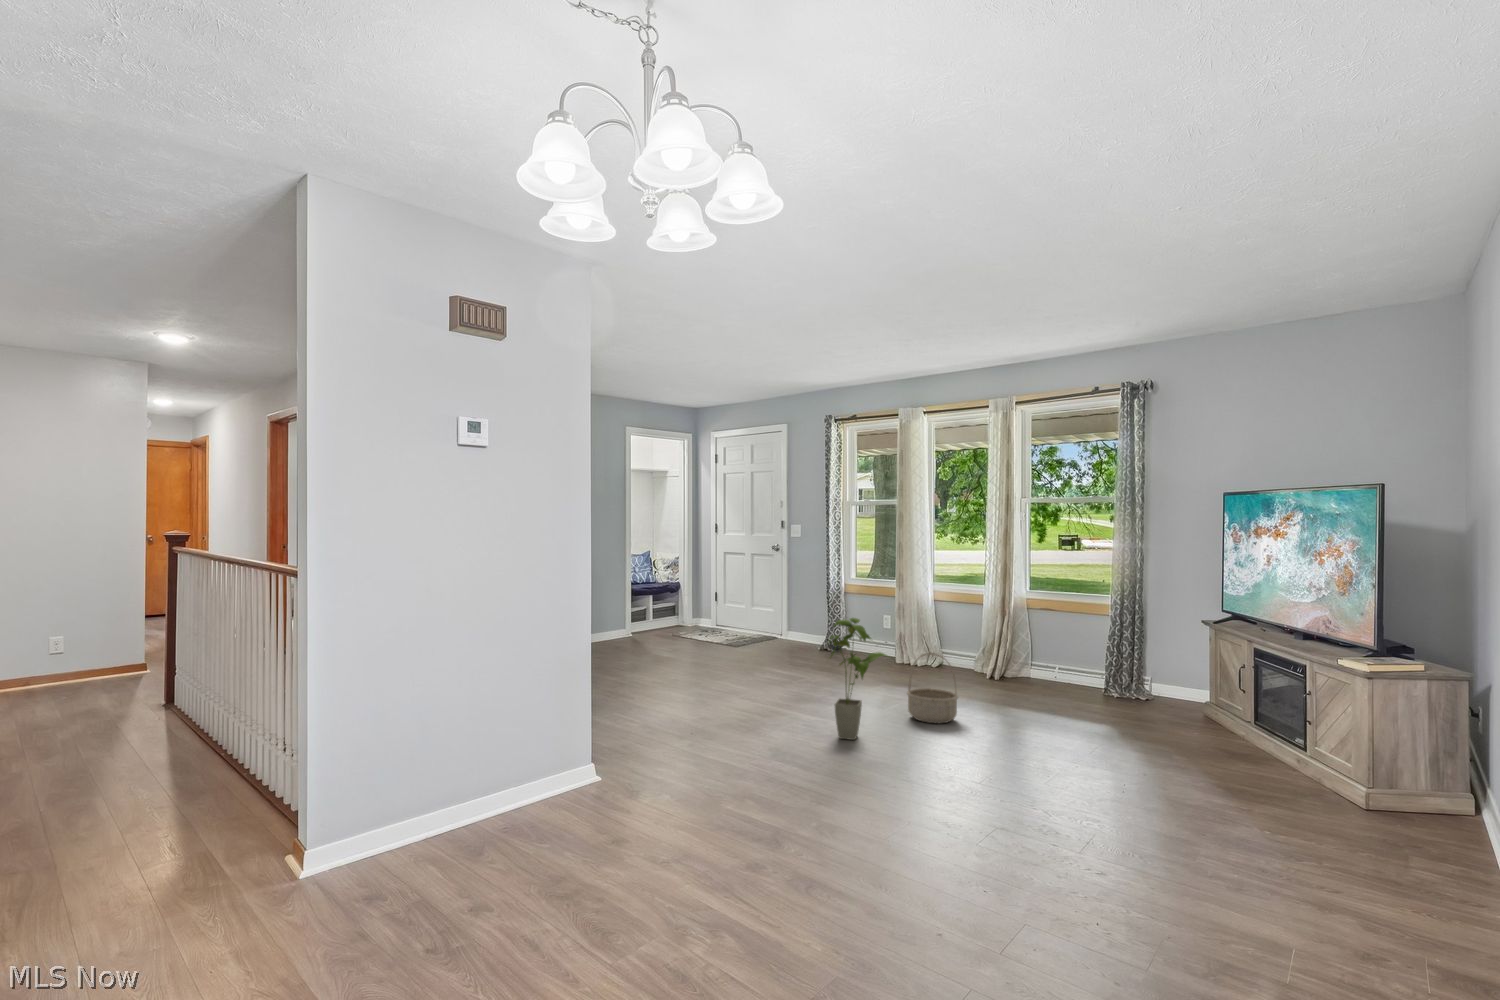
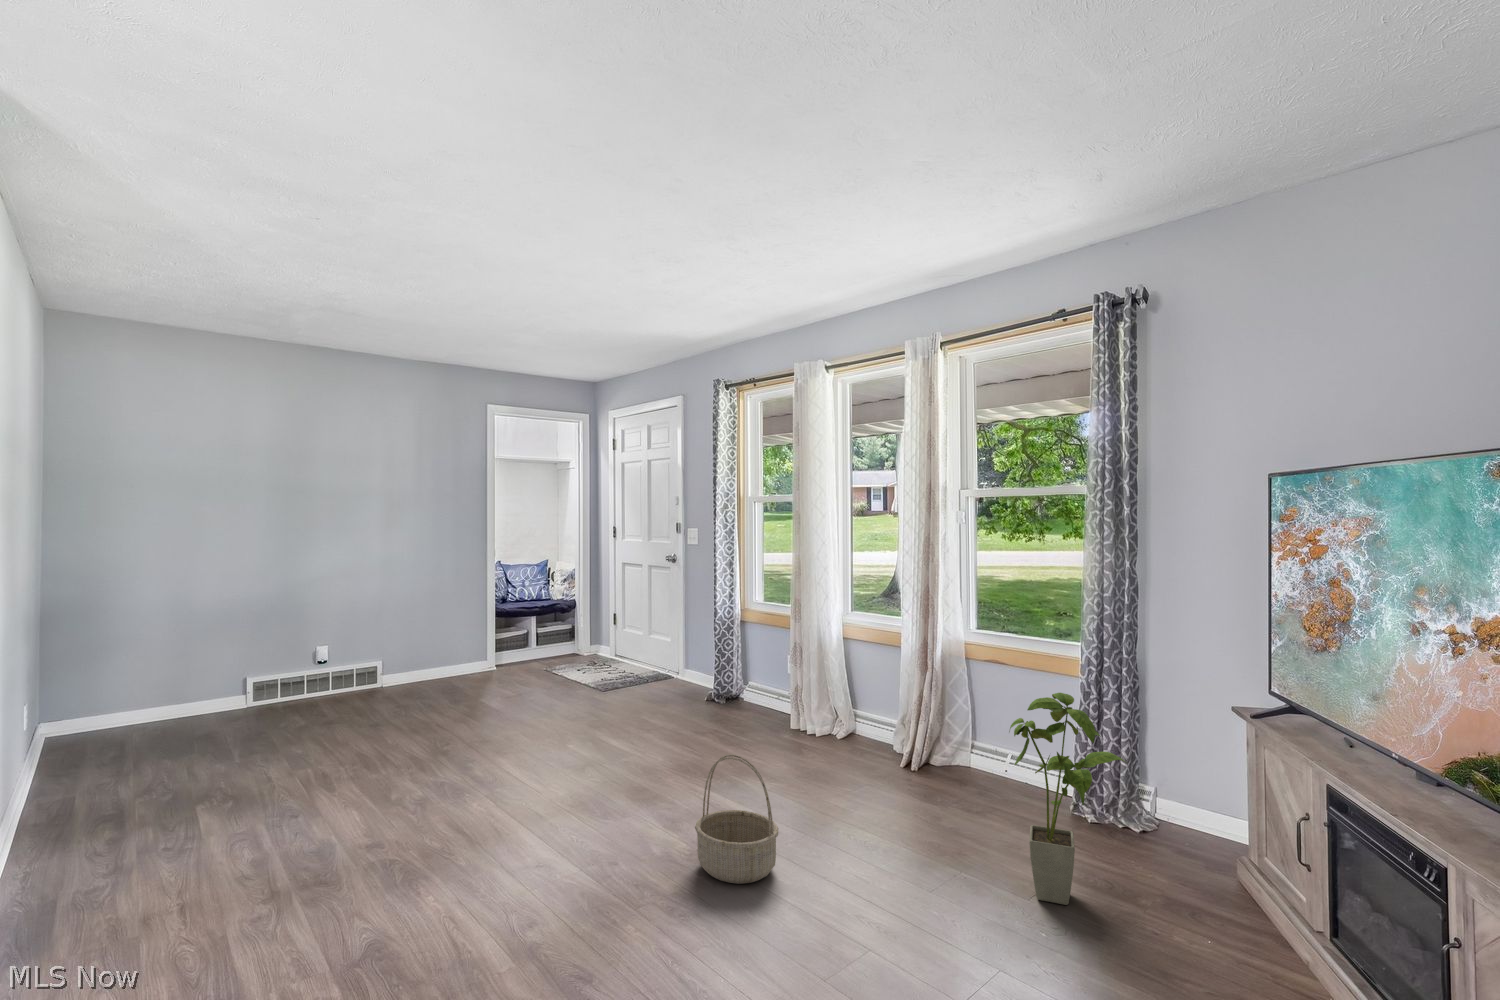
house plant: present [828,618,886,740] -> present [1009,693,1125,905]

